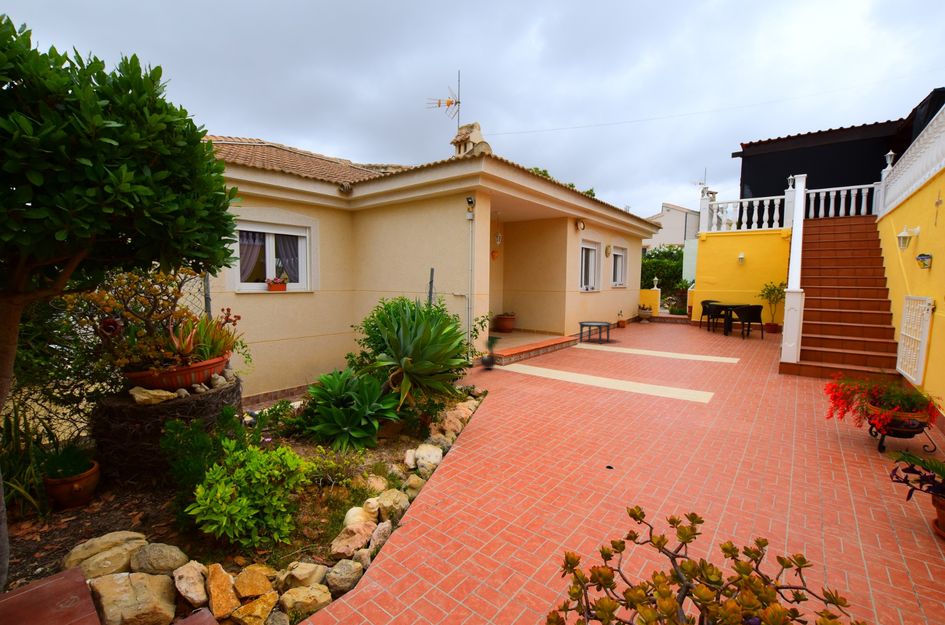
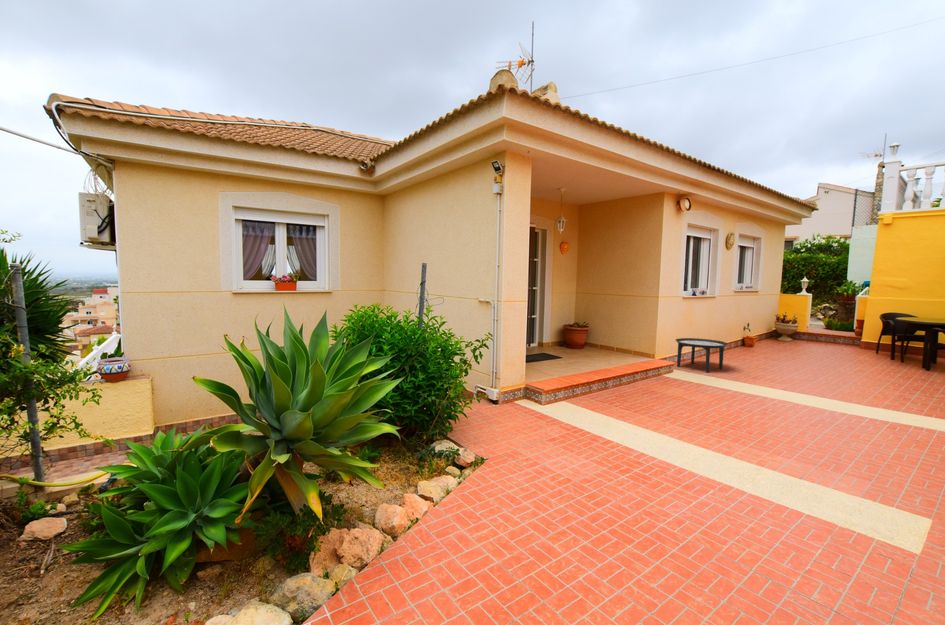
potted tree: present [481,337,498,369] -> none [508,357,539,407]

